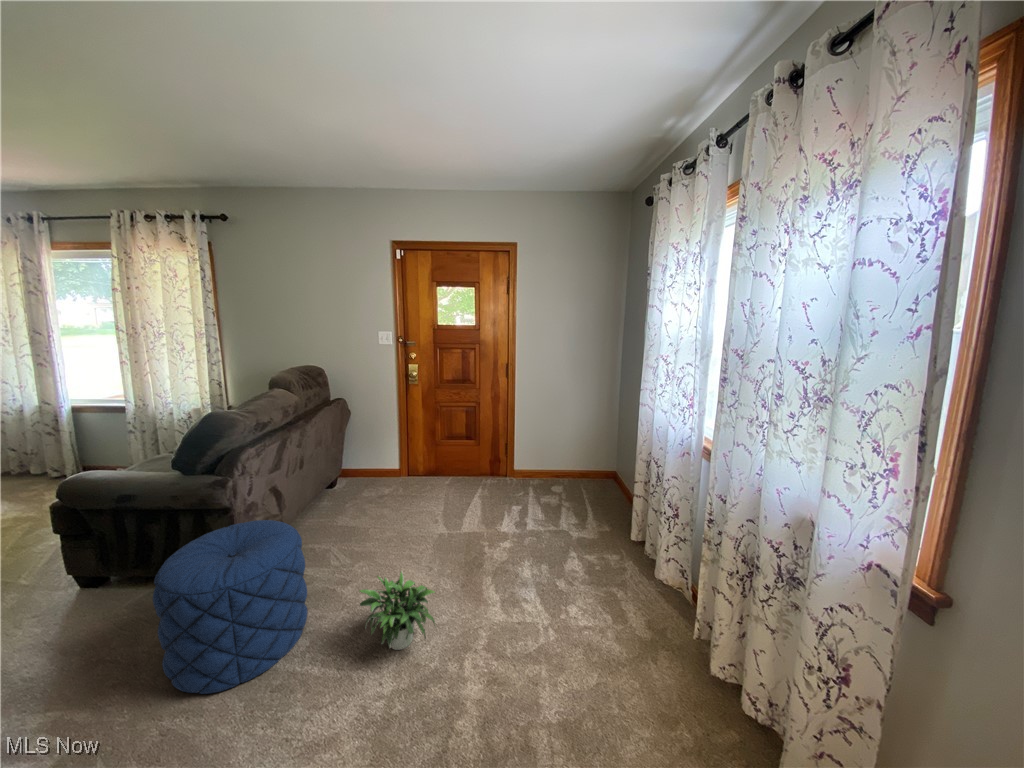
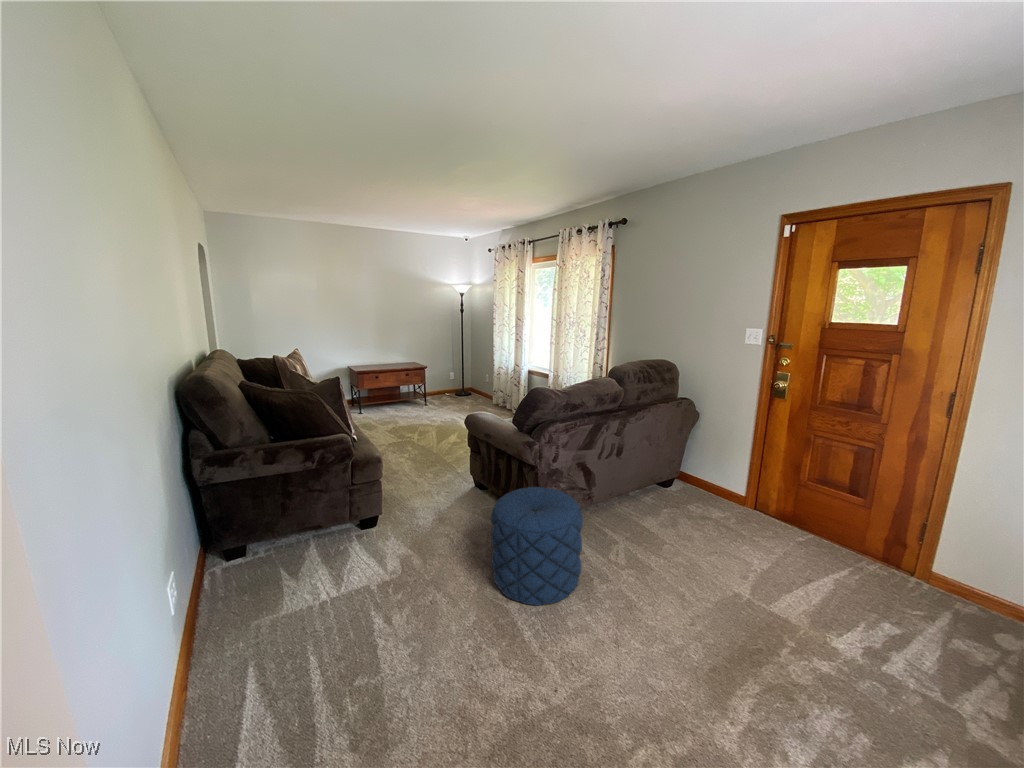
potted plant: present [359,571,435,650] -> none [595,586,666,674]

